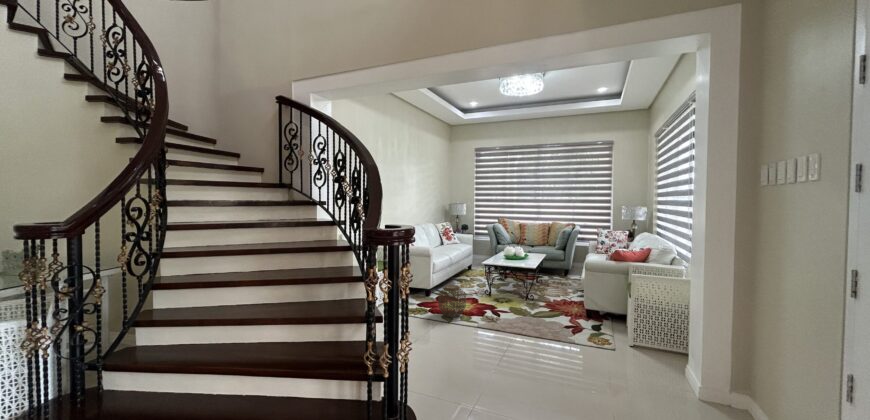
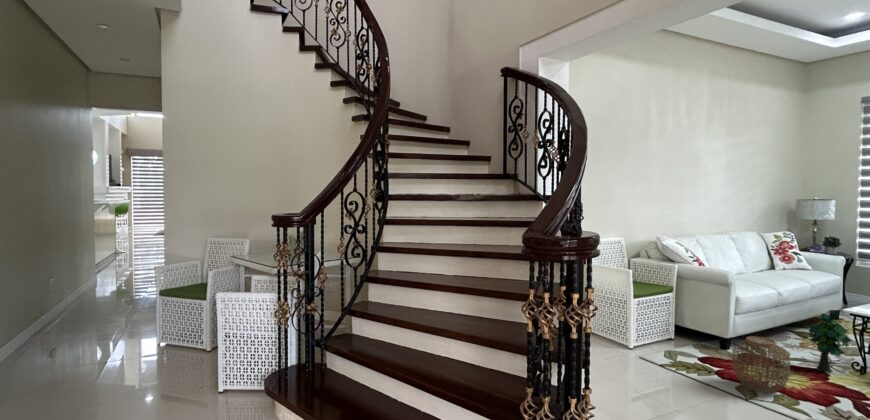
decorative plant: none [465,264,486,299] -> present [805,310,851,373]

